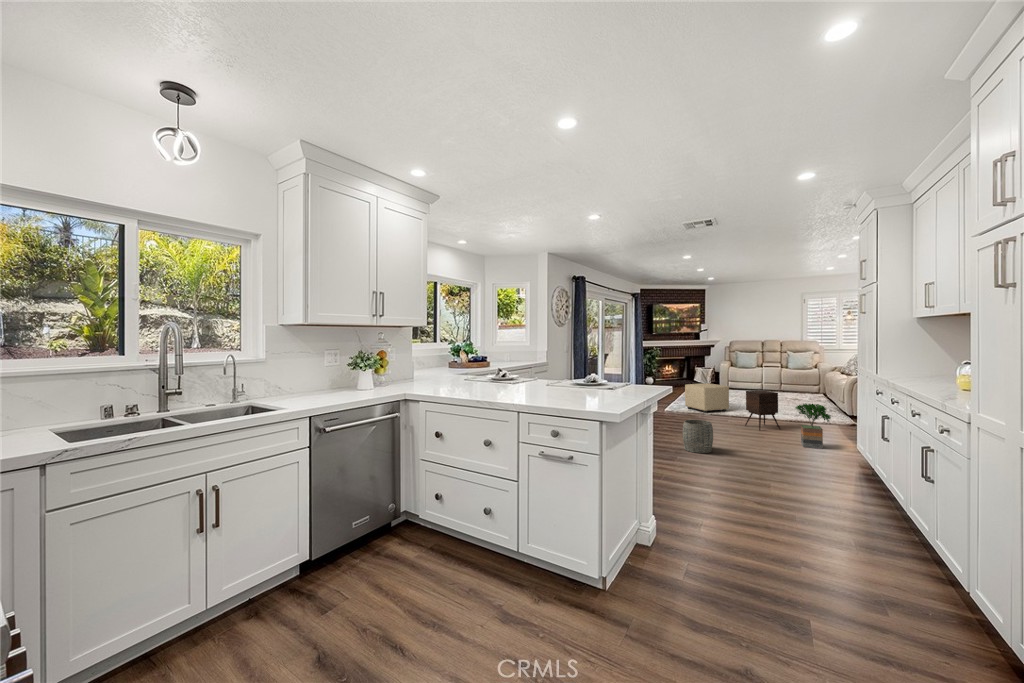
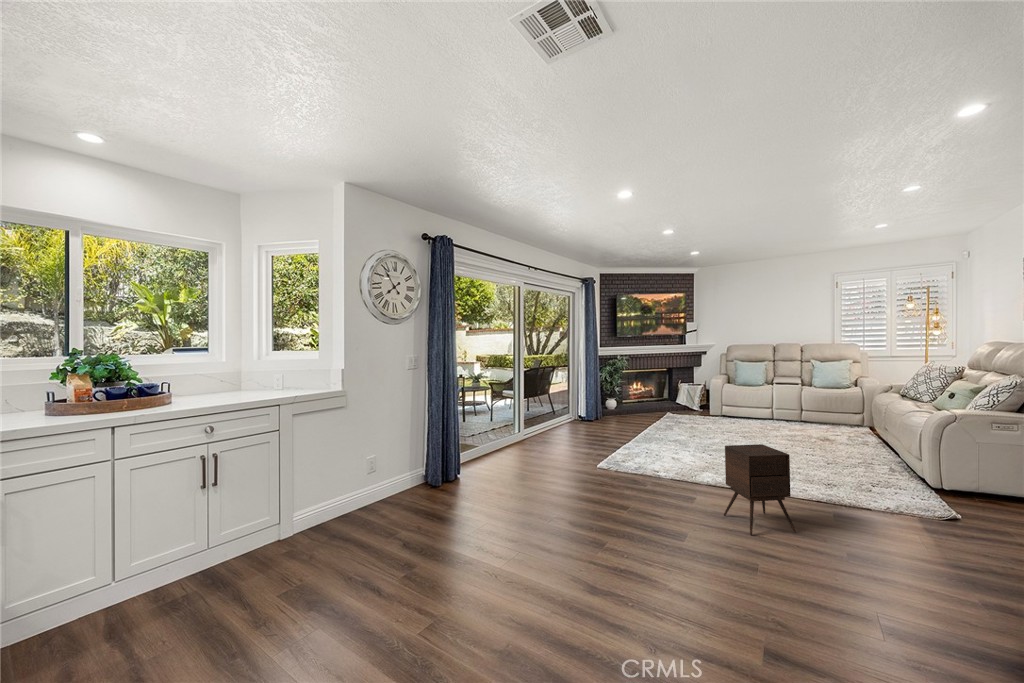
ottoman: present [685,383,729,413] -> none [636,416,707,471]
potted tree: present [796,403,831,449] -> none [827,499,932,633]
woven basket: present [683,420,713,453] -> none [539,538,611,646]

